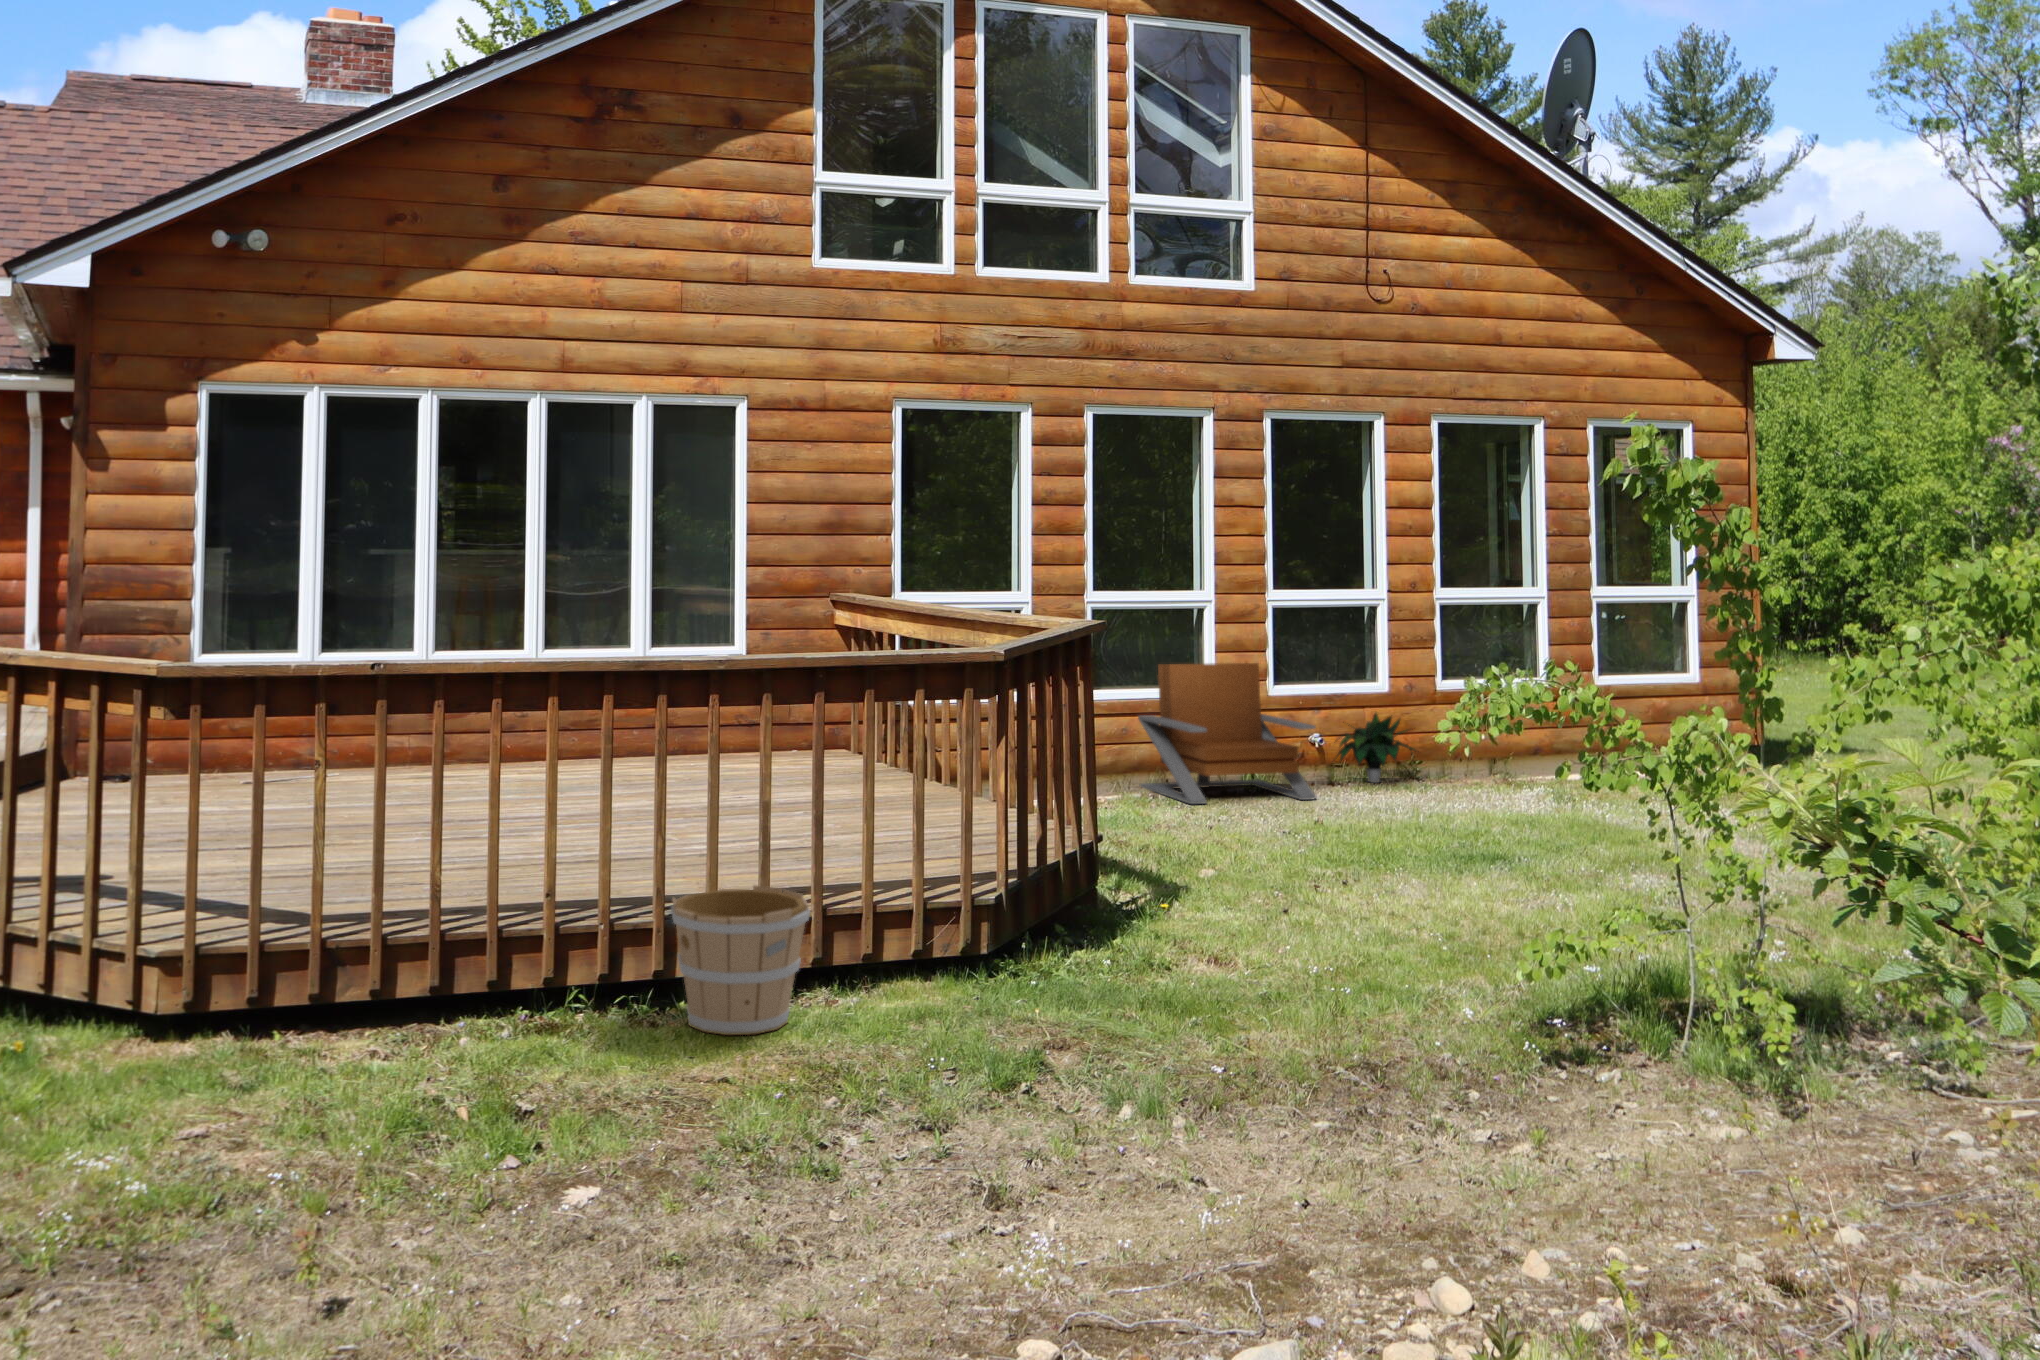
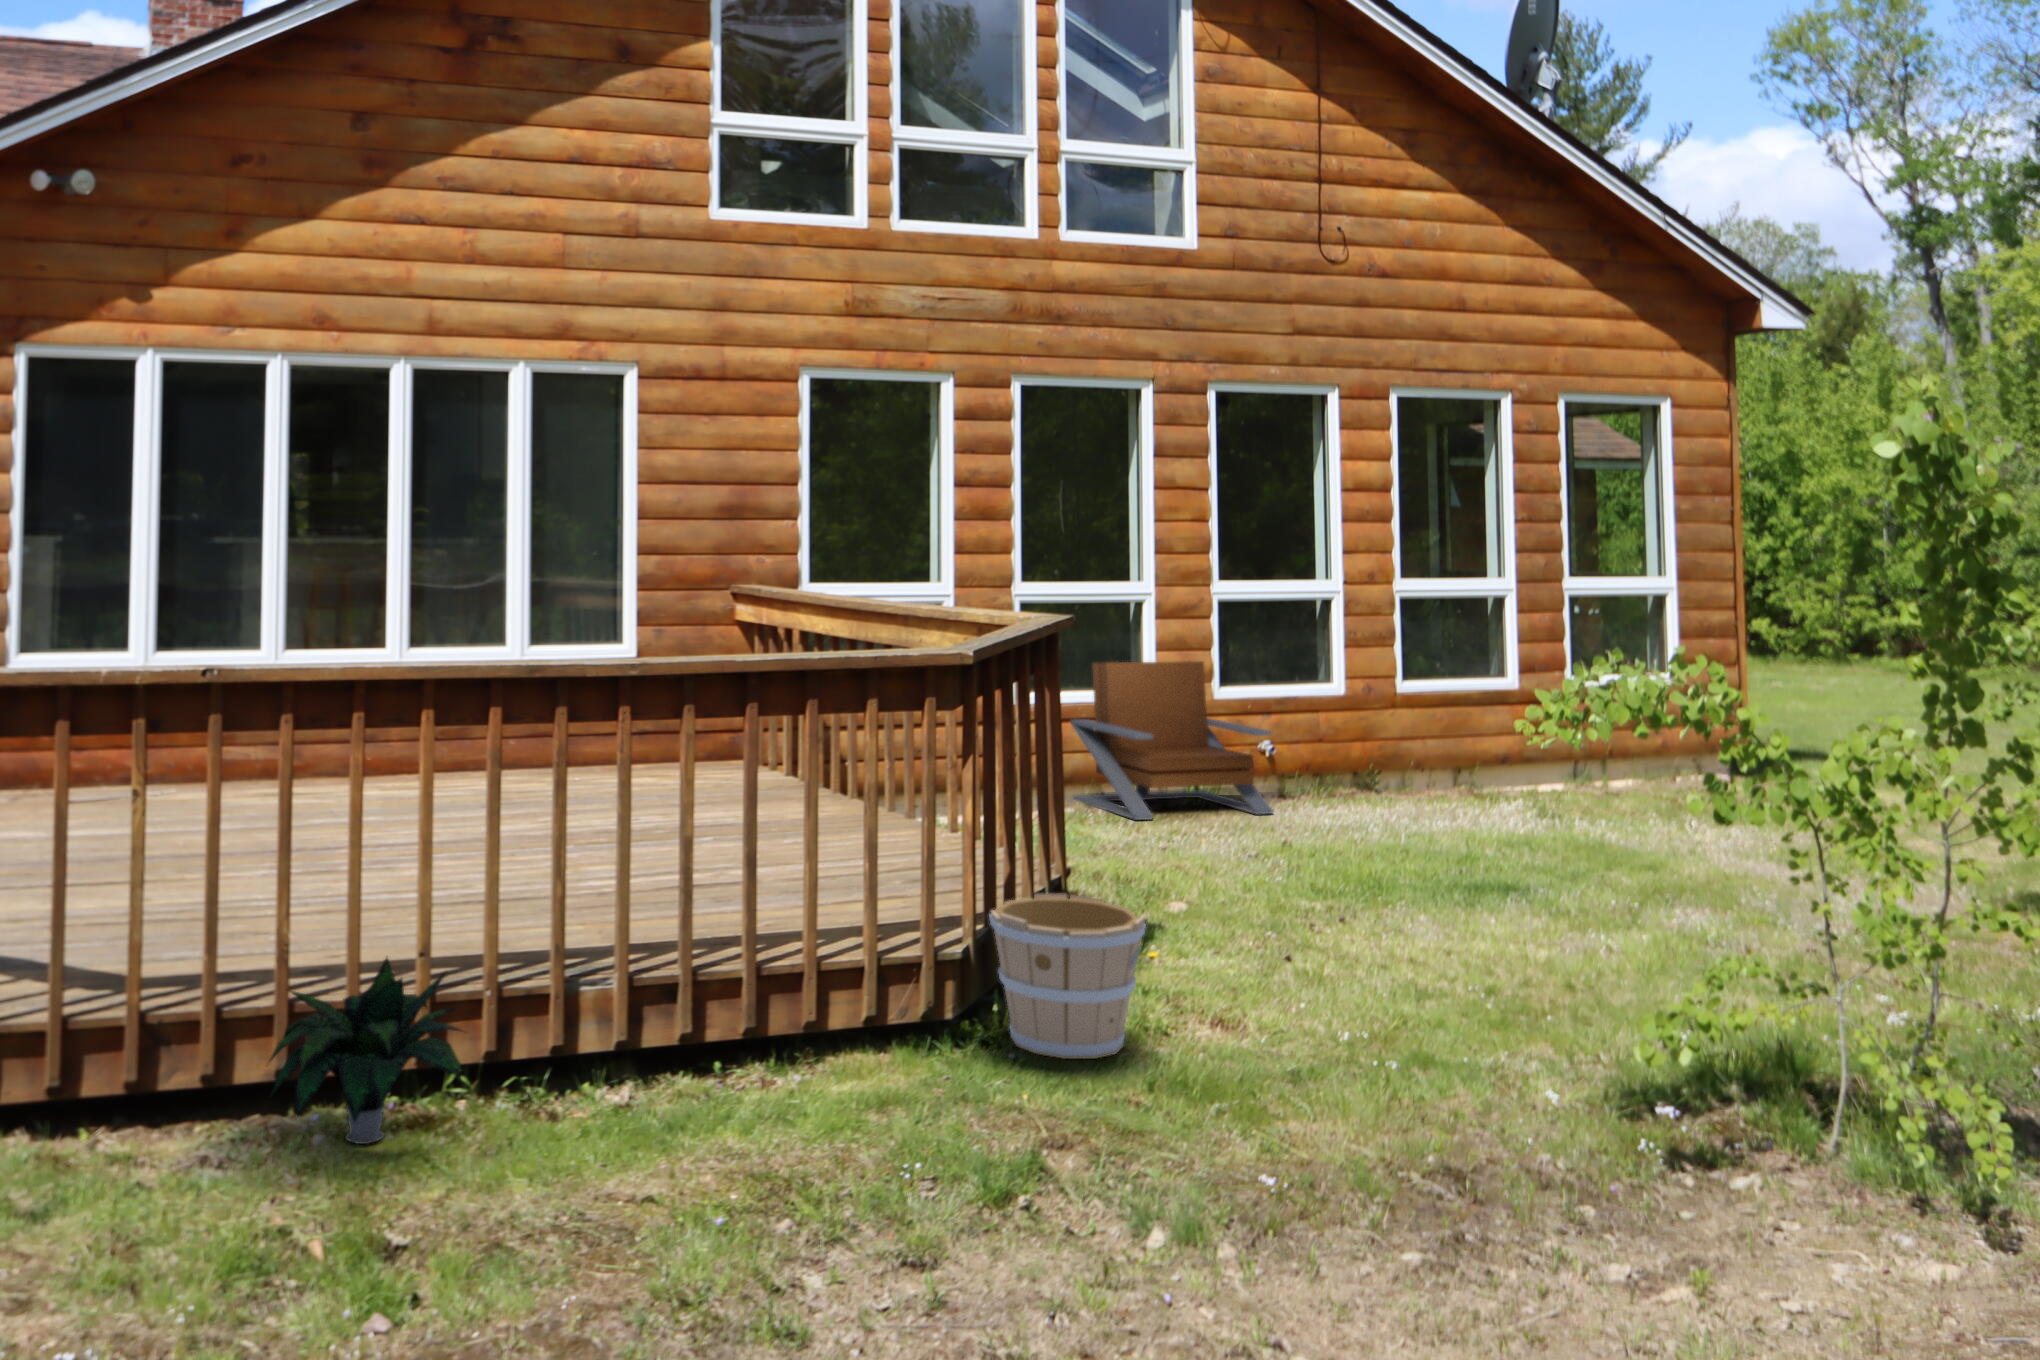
potted plant: present [1337,713,1419,783] -> present [270,958,462,1144]
wooden bucket: present [671,886,810,1035] -> present [989,894,1146,1059]

